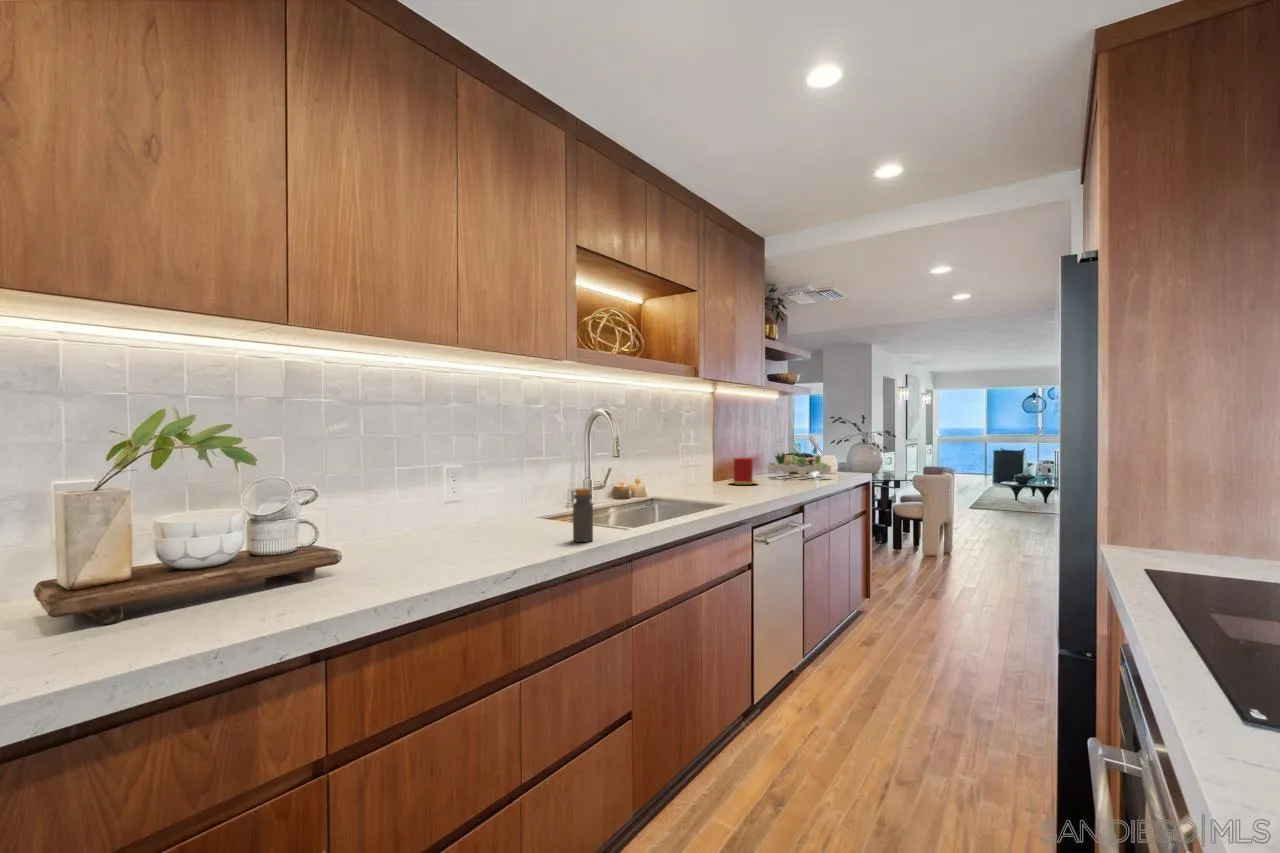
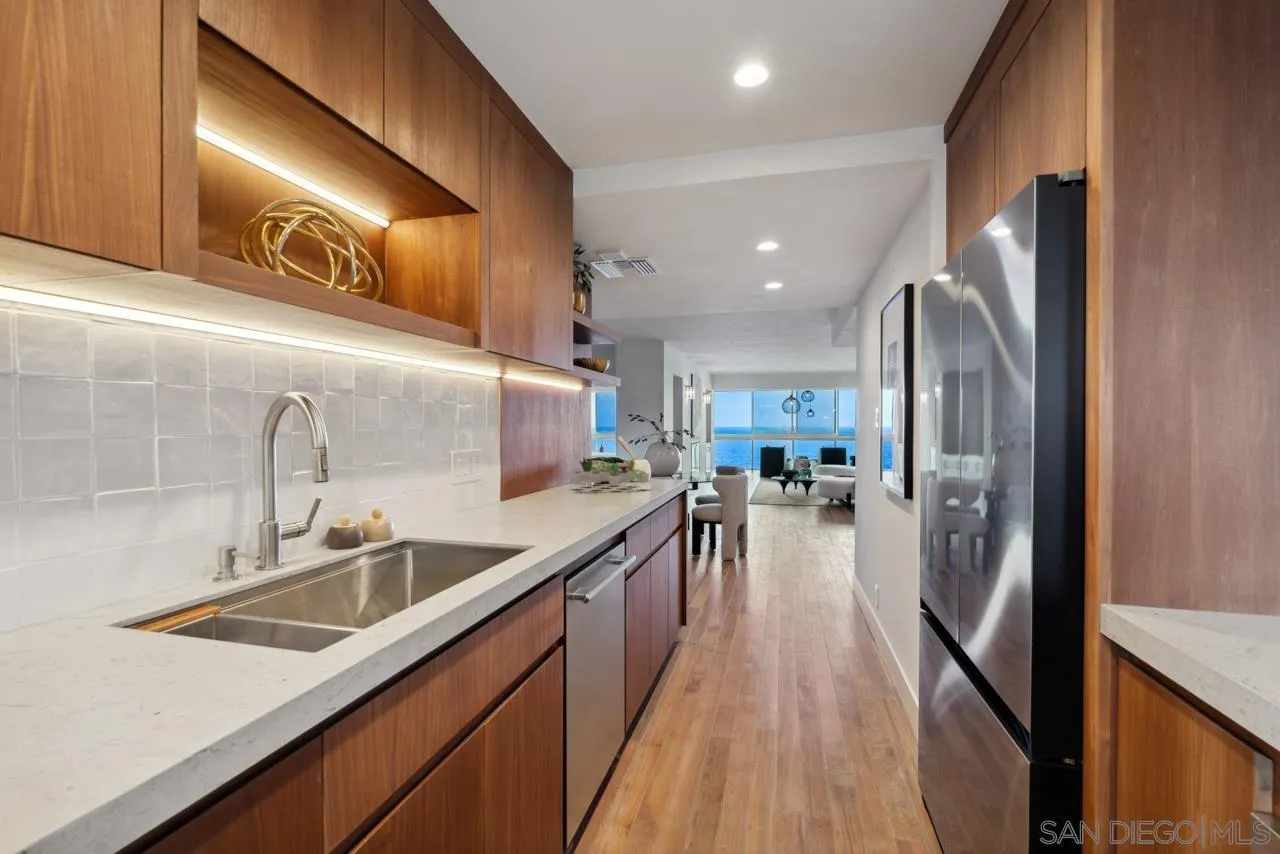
candle: present [729,458,758,485] -> none [521,467,563,504]
bottle: present [573,488,593,542] -> none [113,589,184,748]

